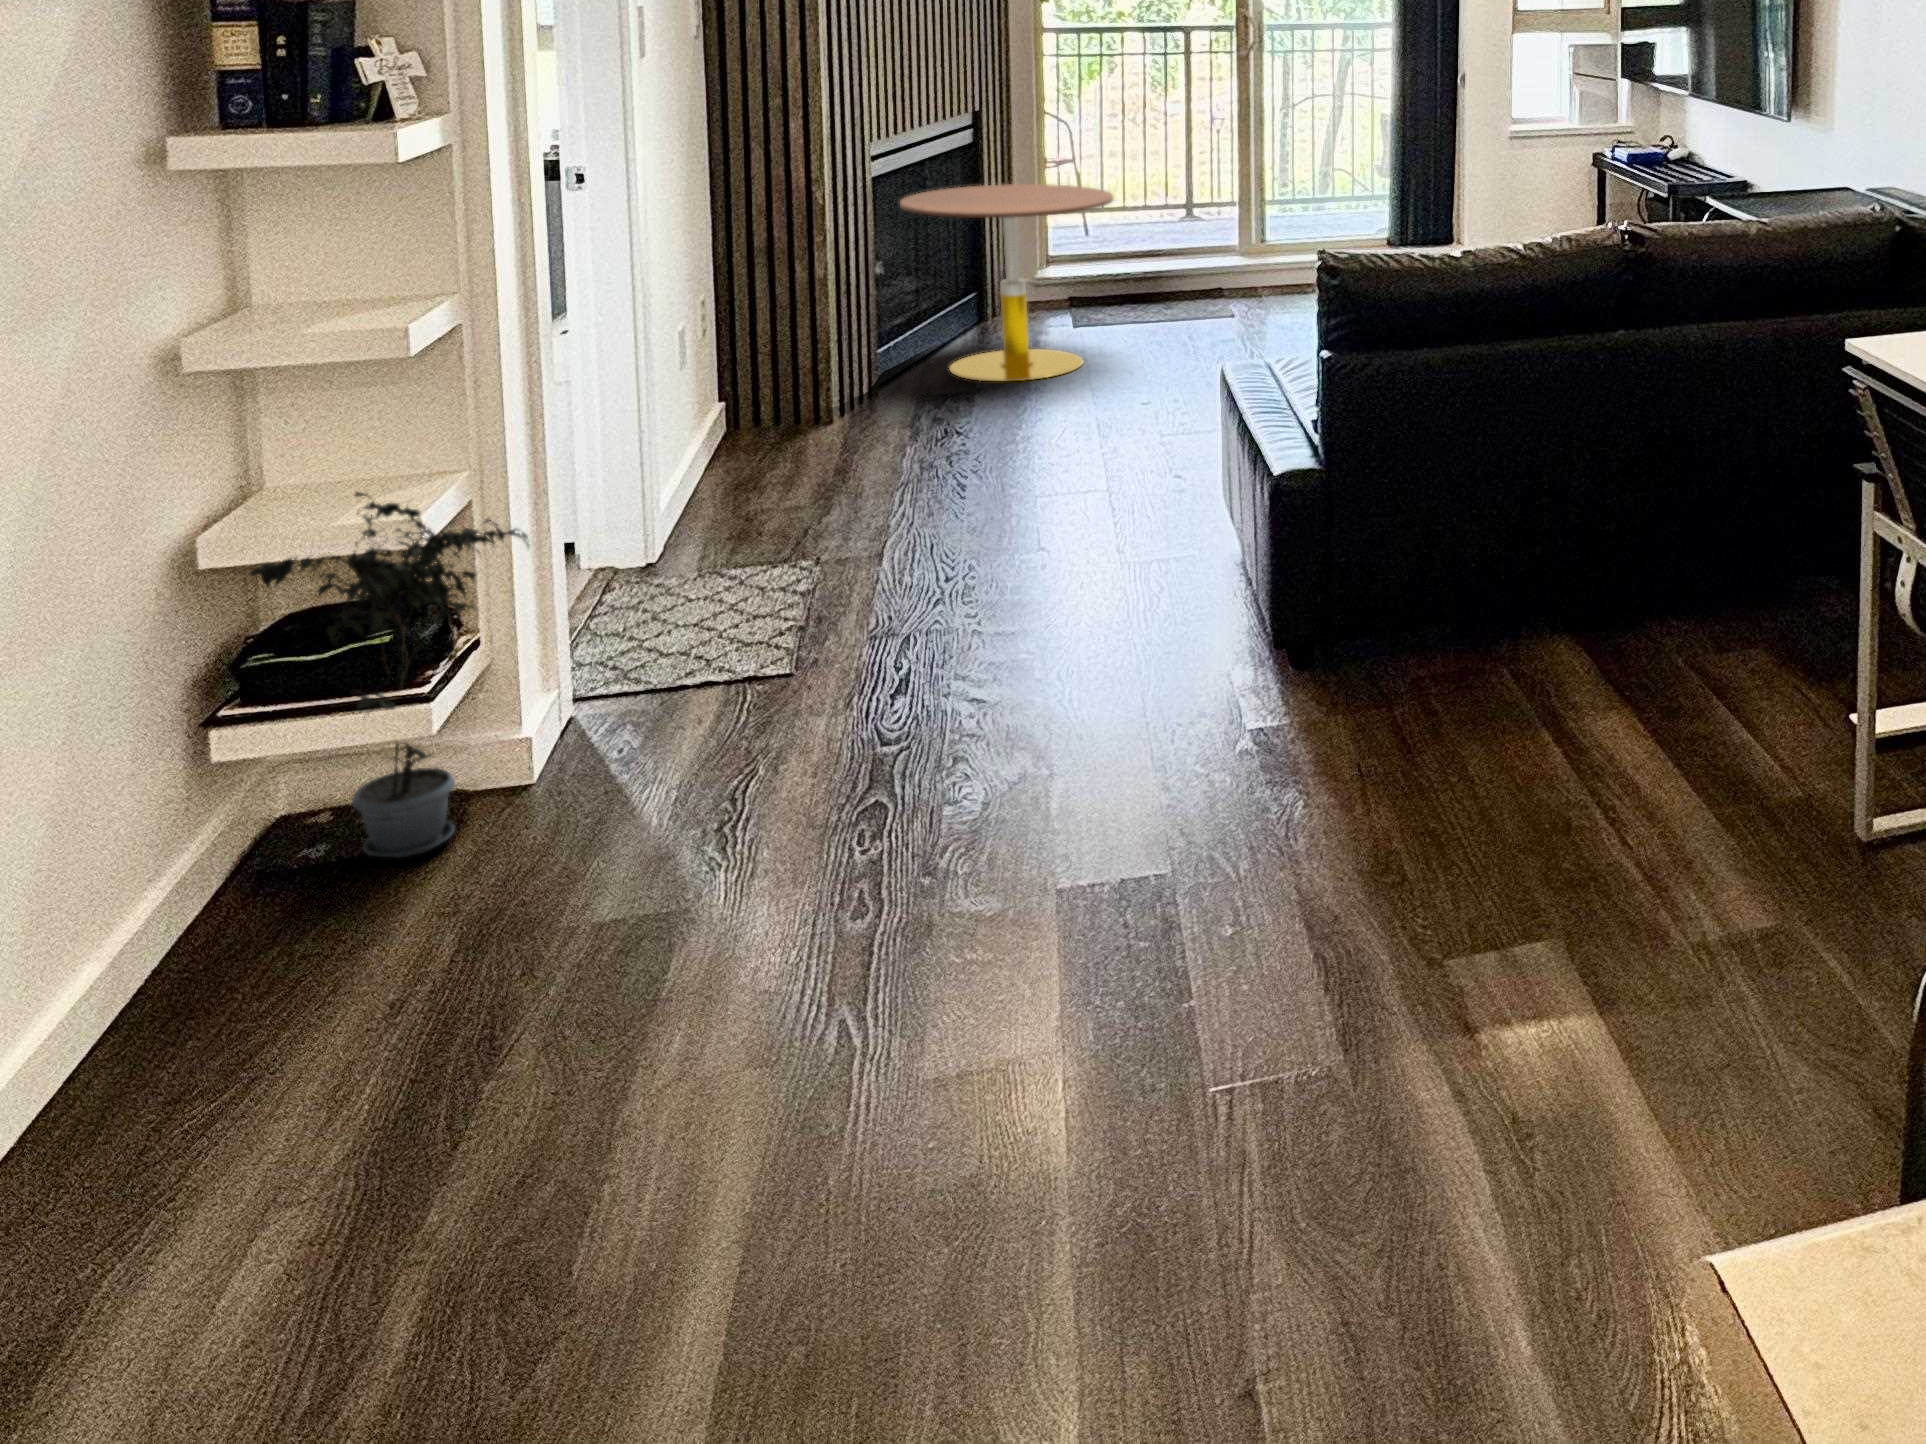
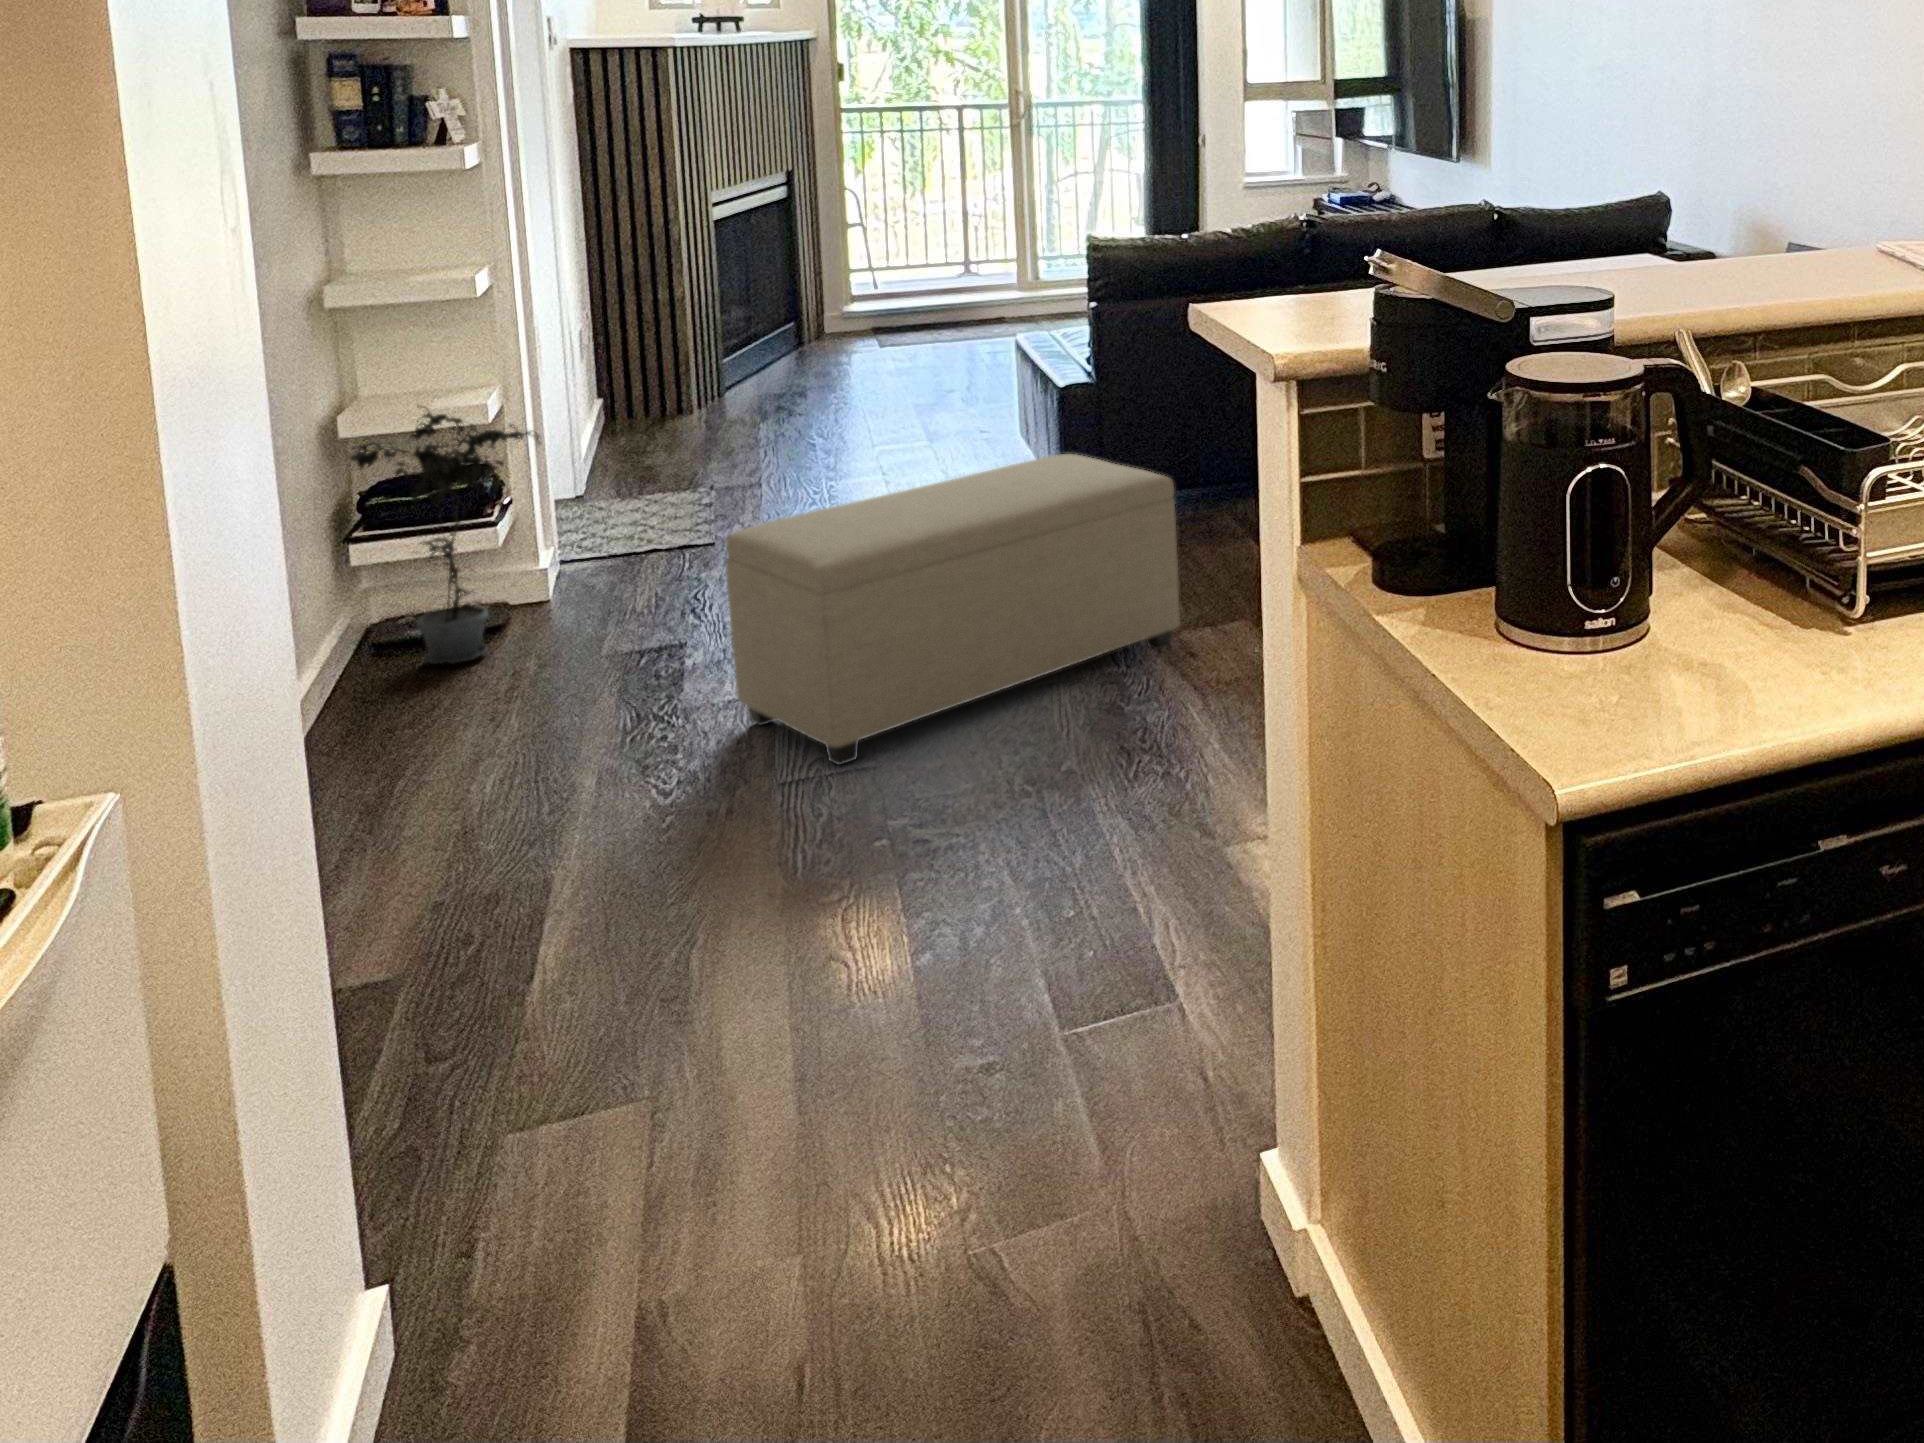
side table: present [900,184,1113,382] -> none [732,228,914,388]
ottoman: none [716,604,1411,1180] -> present [726,454,1180,765]

